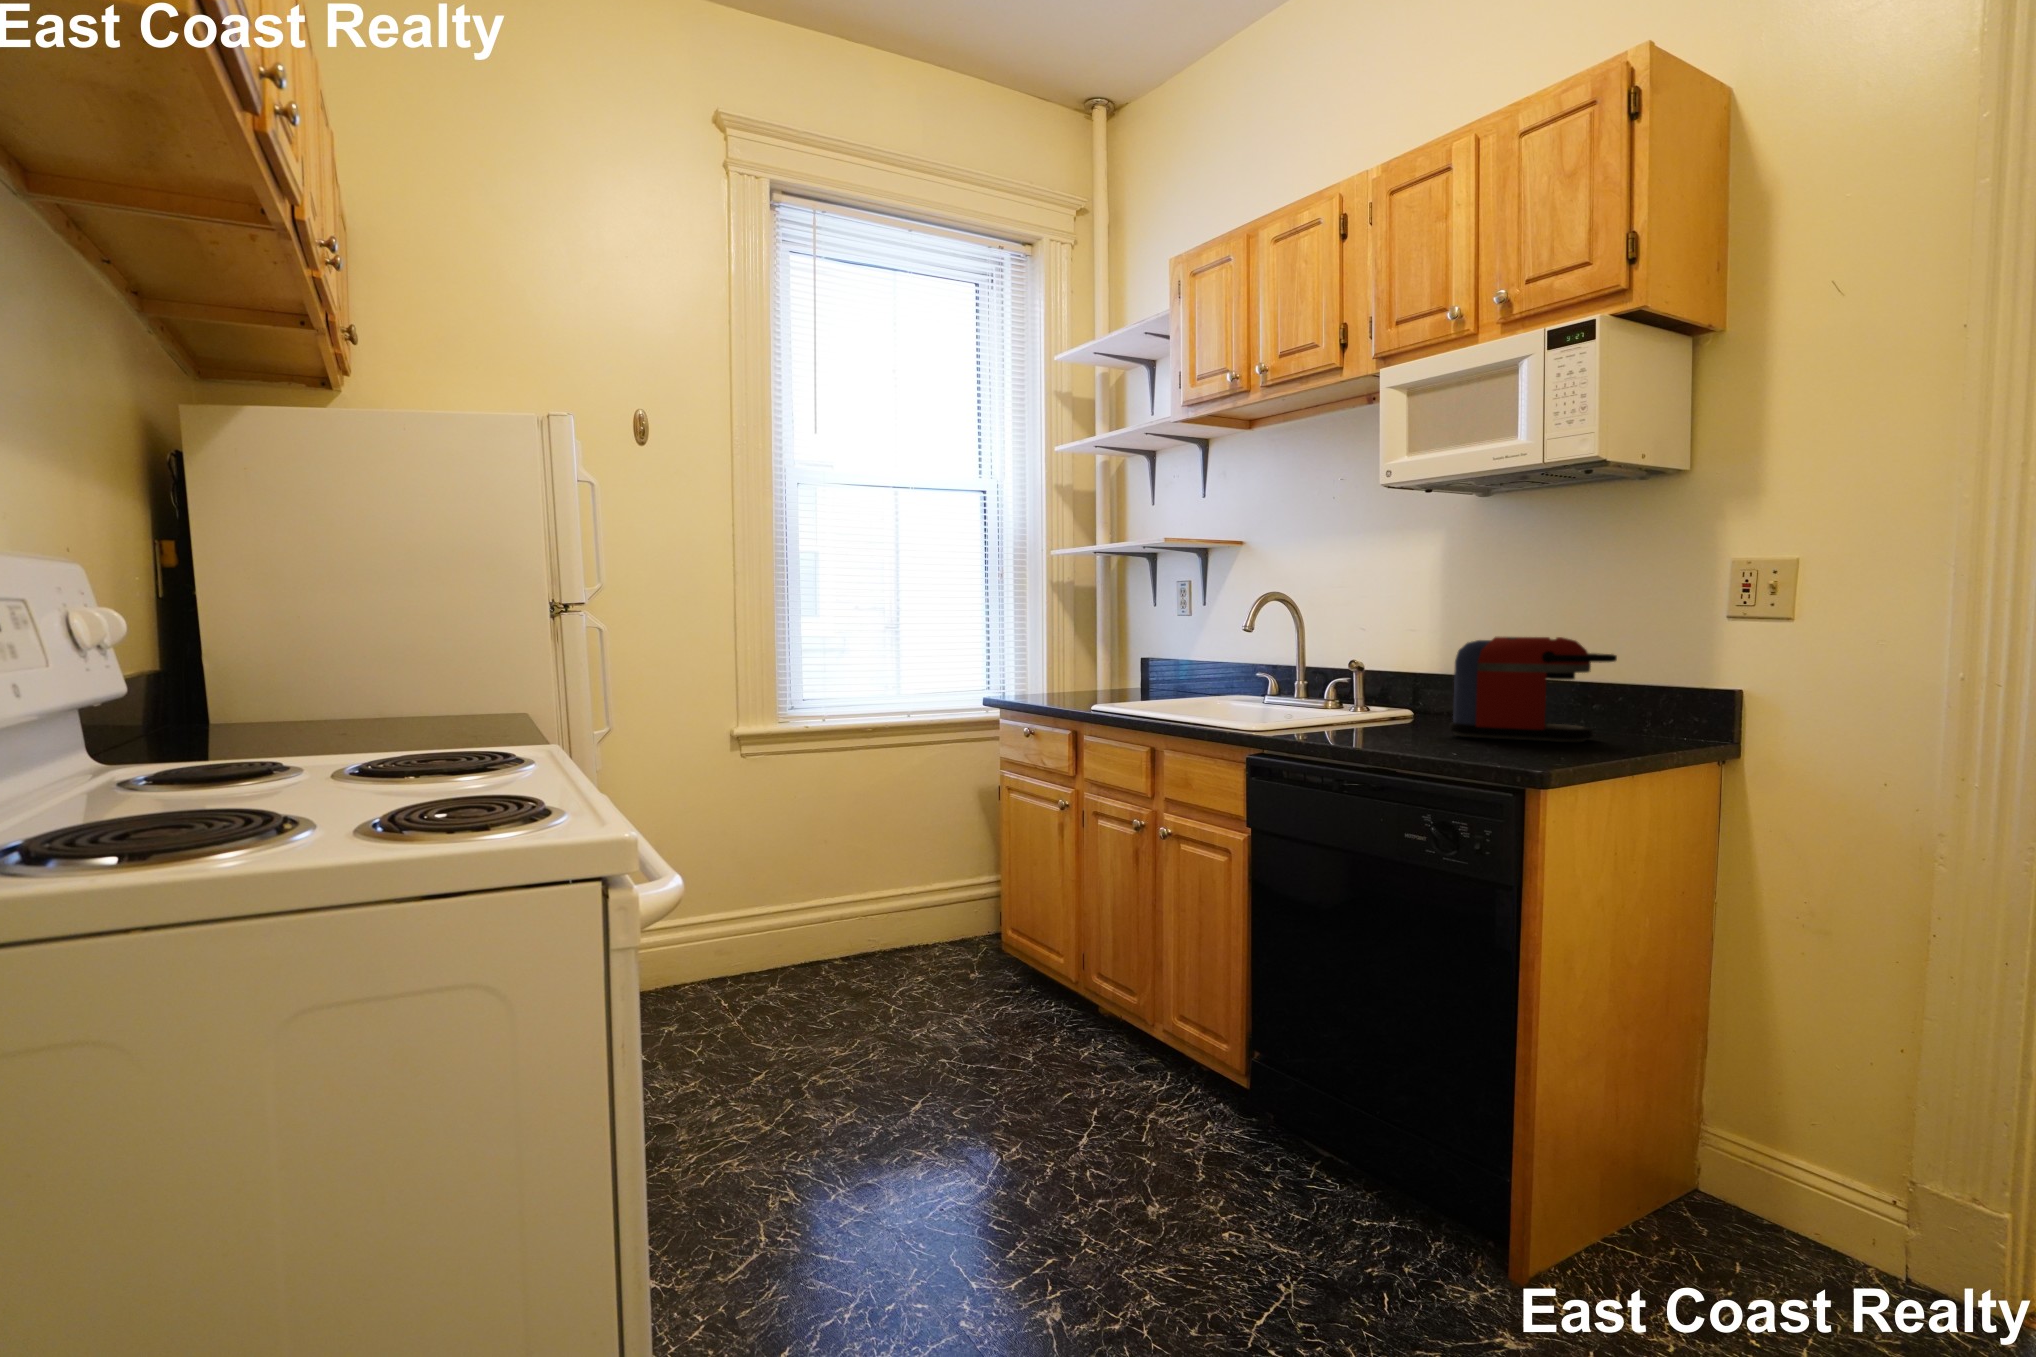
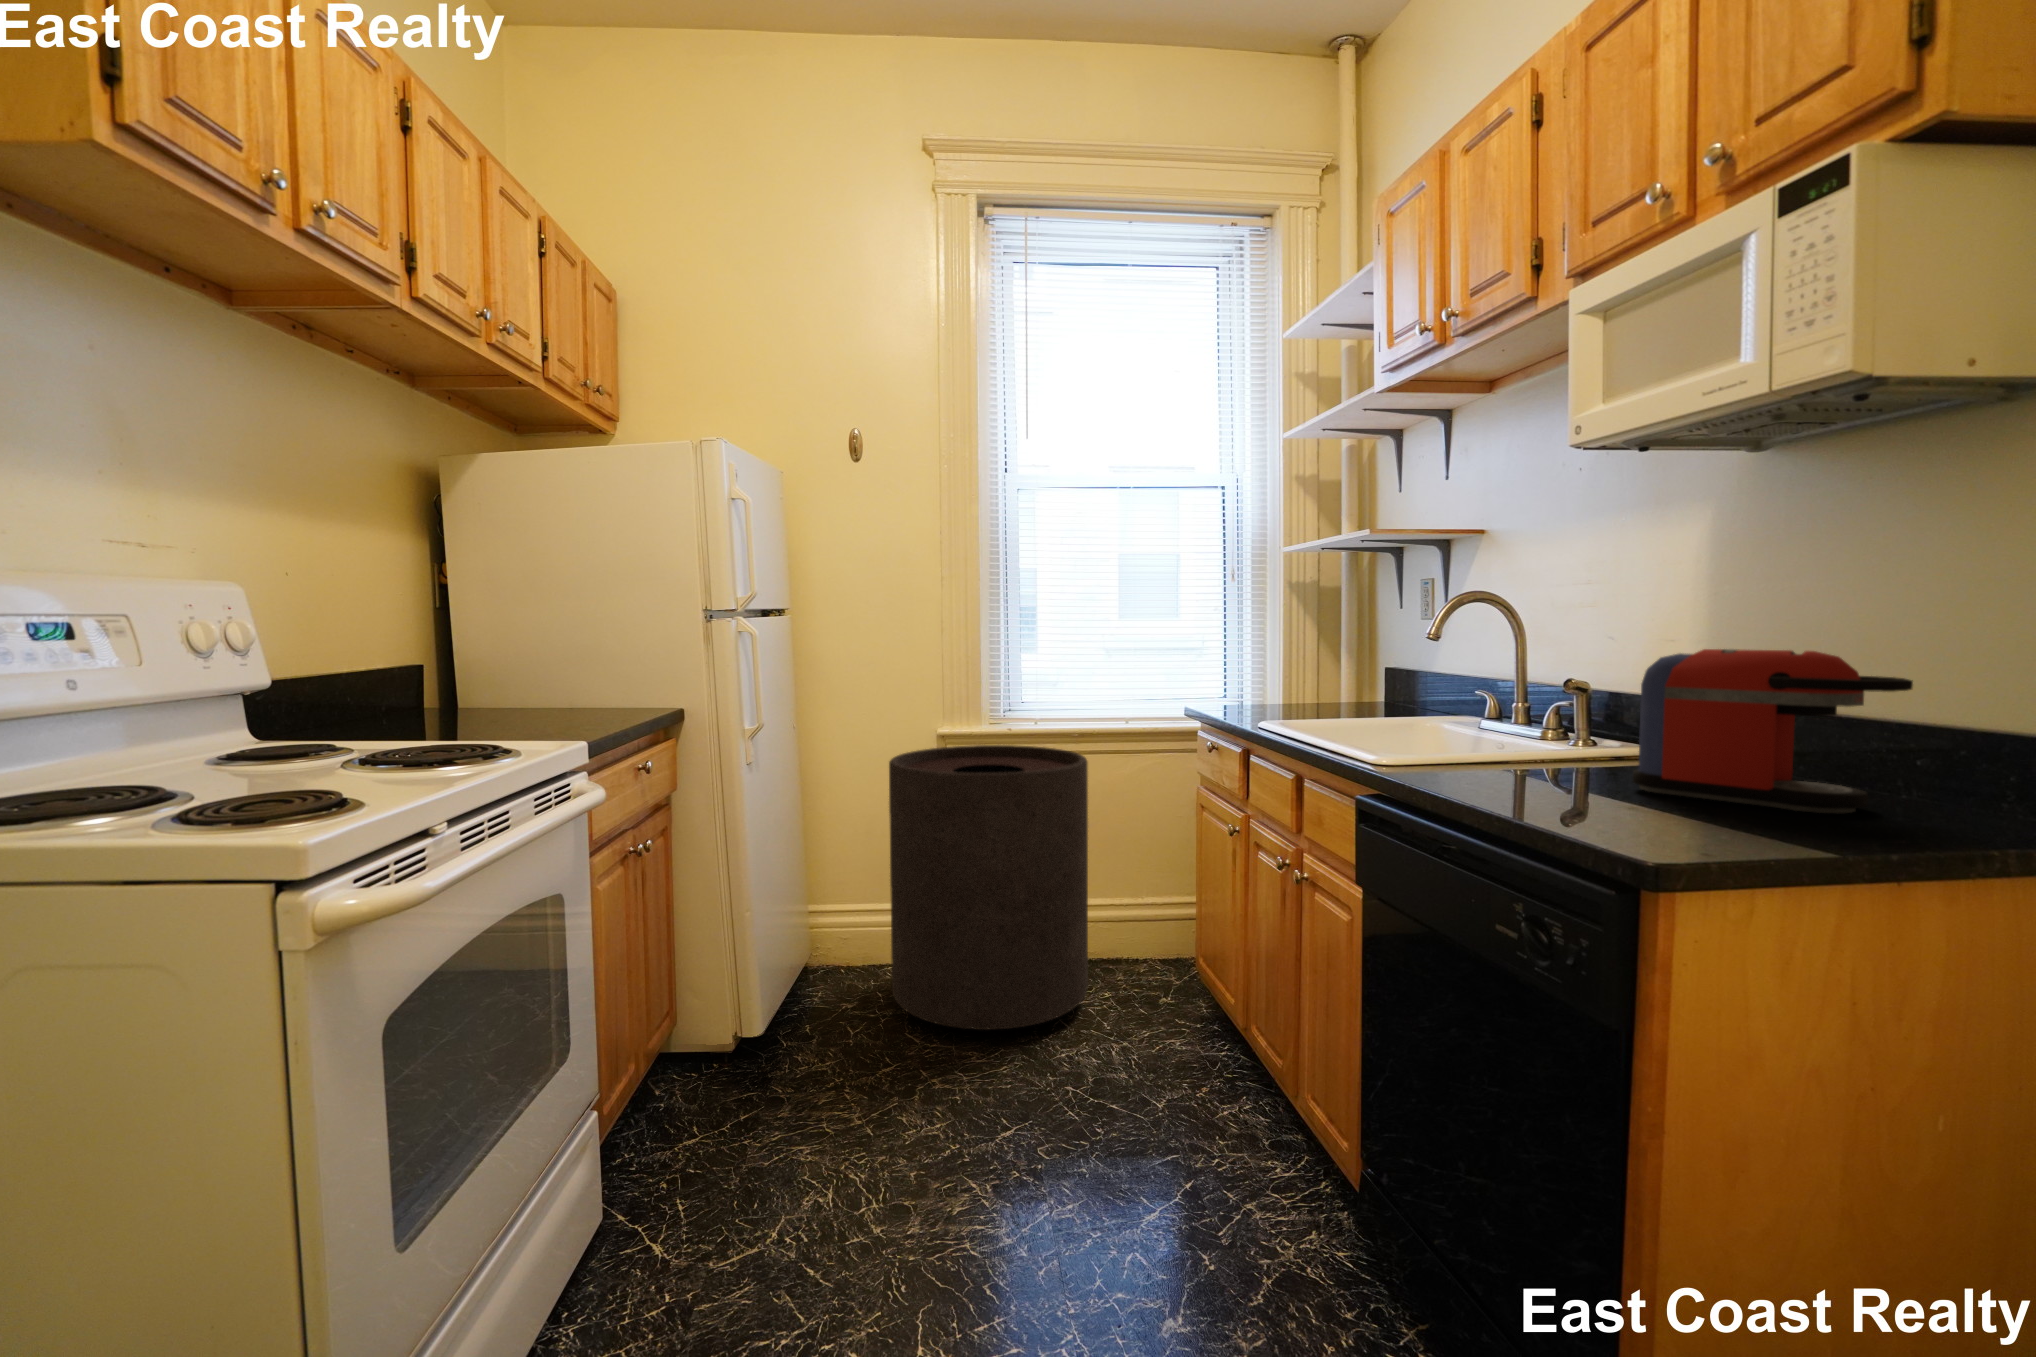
trash can: none [709,742,916,1028] -> present [889,745,1088,1030]

